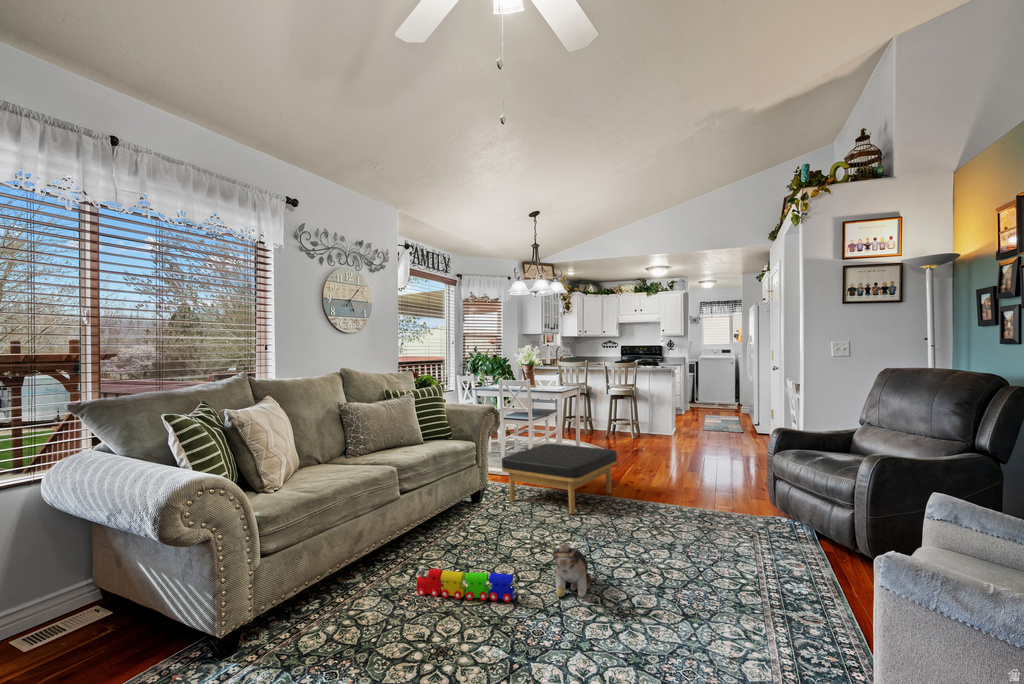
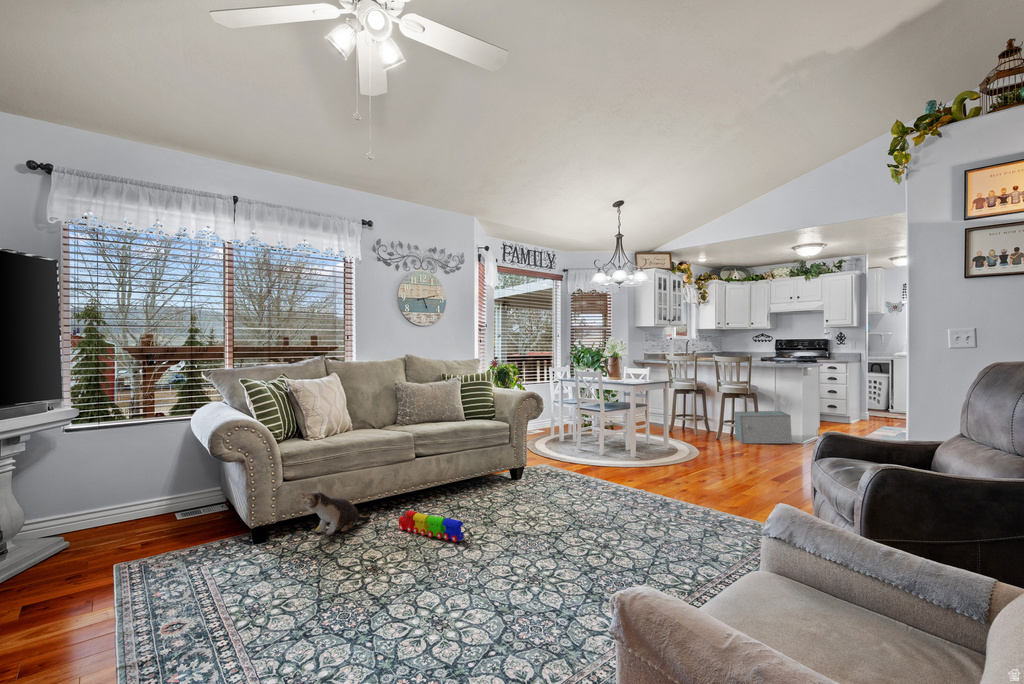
storage box: none [621,411,673,442] -> present [734,411,792,443]
ottoman: present [502,444,617,514] -> none [538,432,653,495]
plush toy: present [550,544,592,597] -> present [298,490,370,534]

